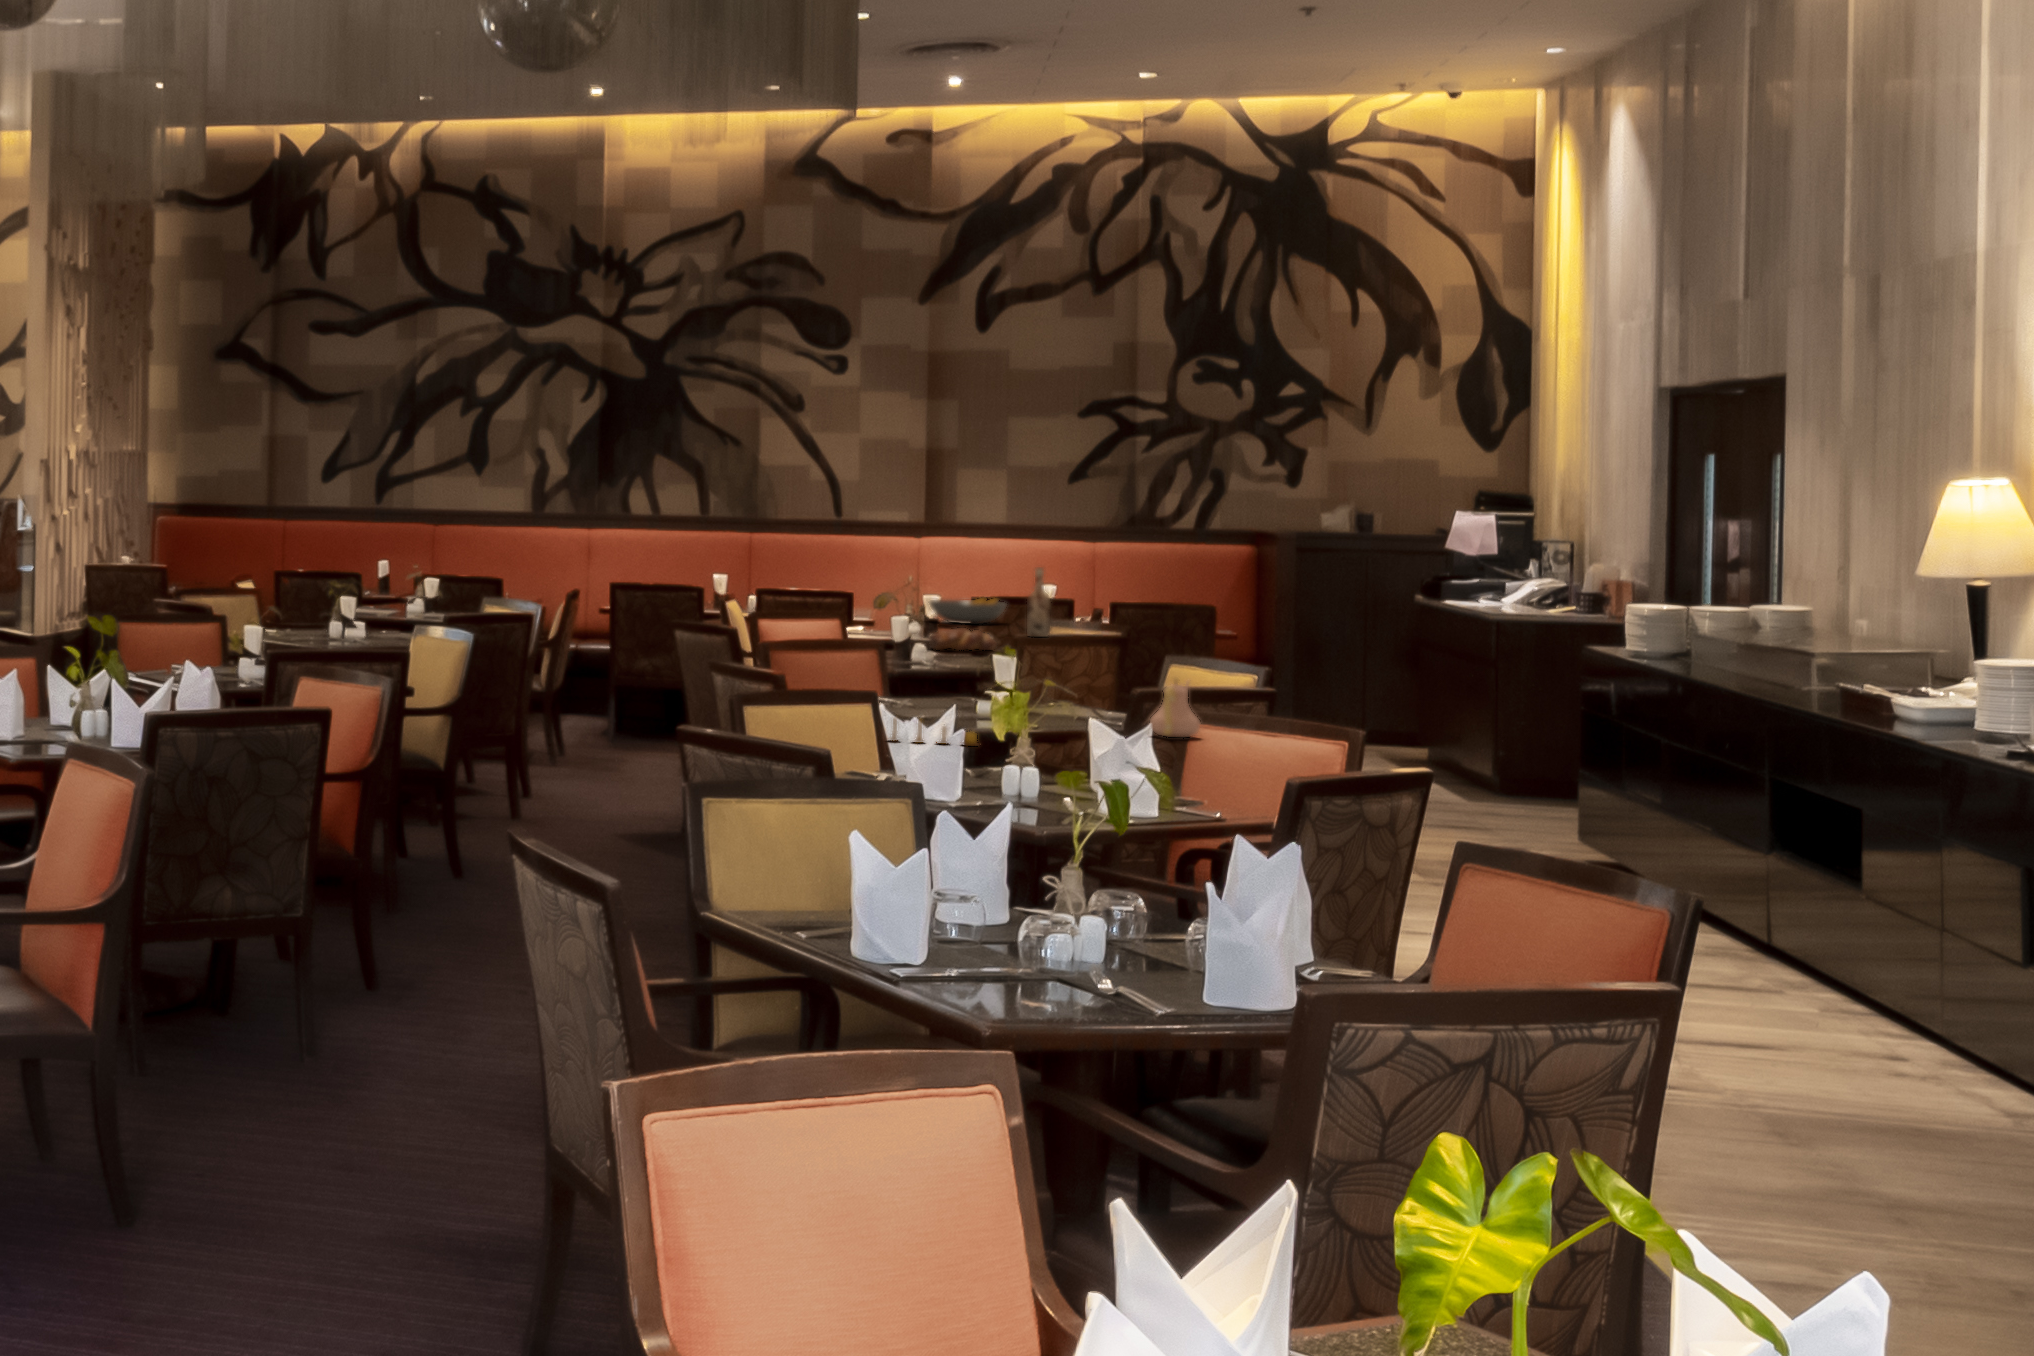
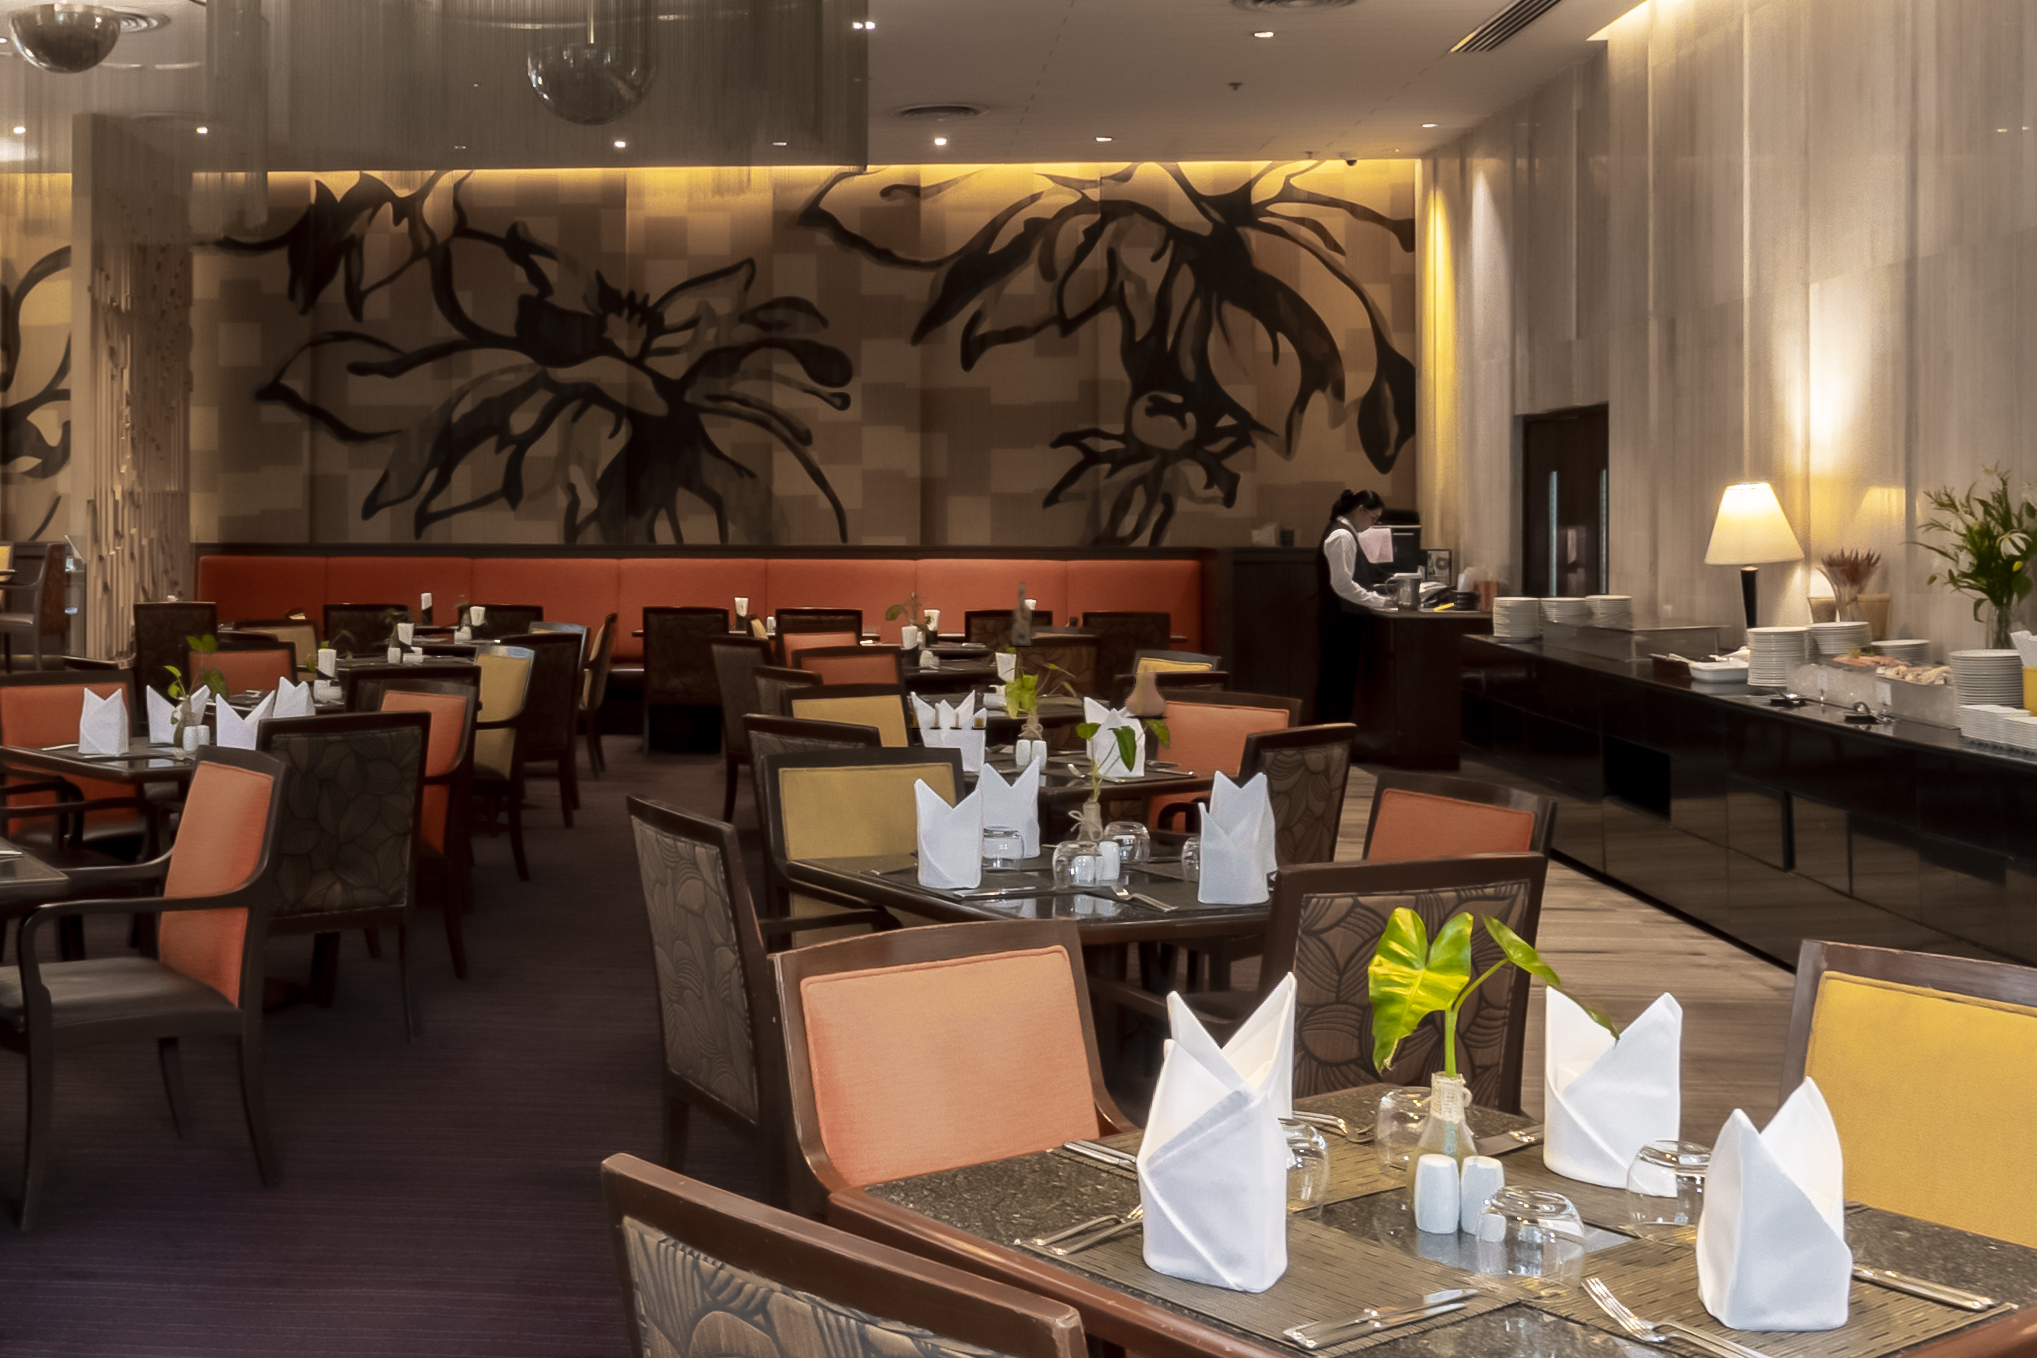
fruit bowl: present [930,598,1006,624] -> none [925,613,994,637]
bread loaf: present [929,628,997,650] -> none [930,638,989,658]

